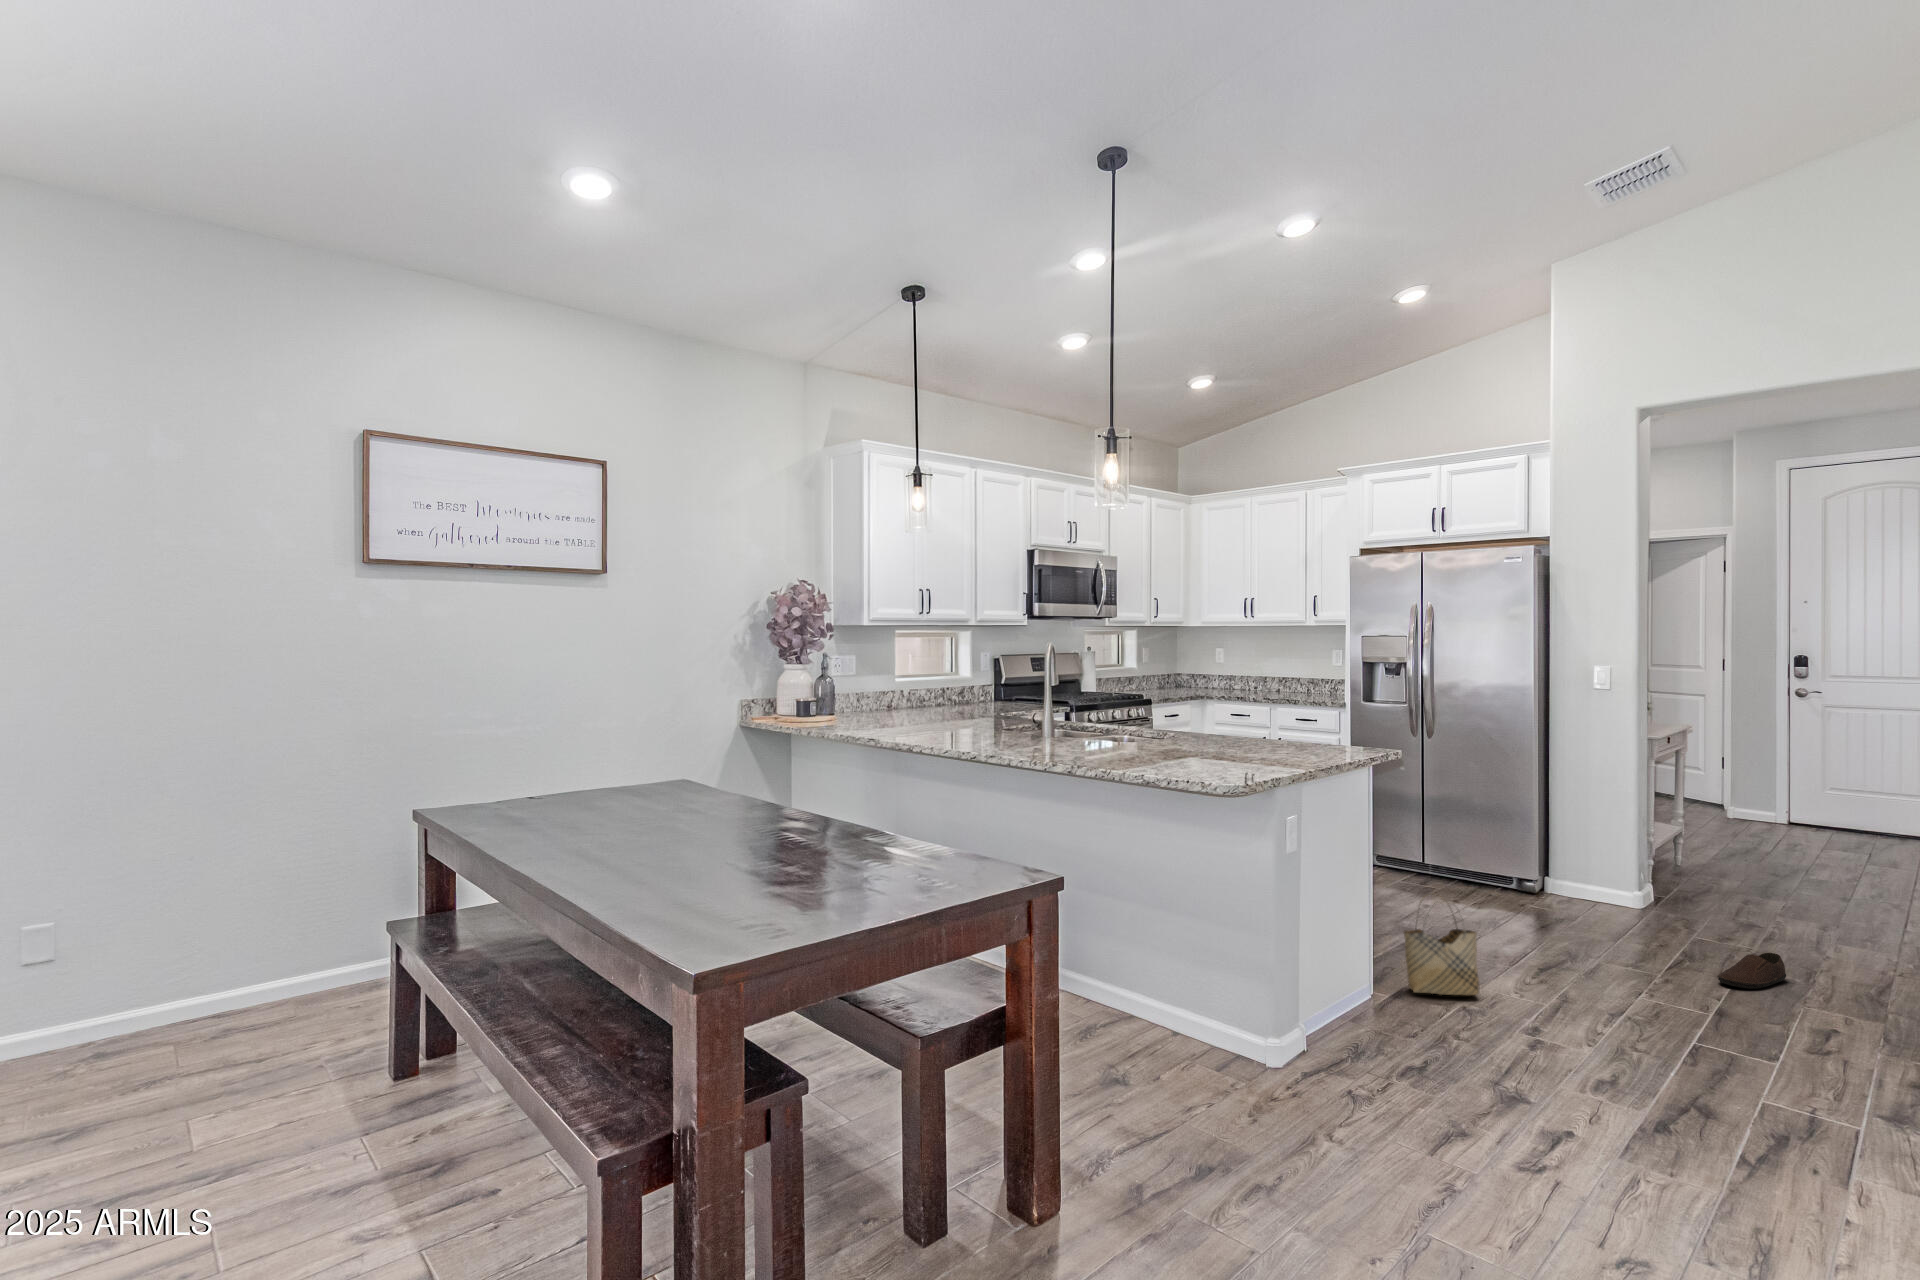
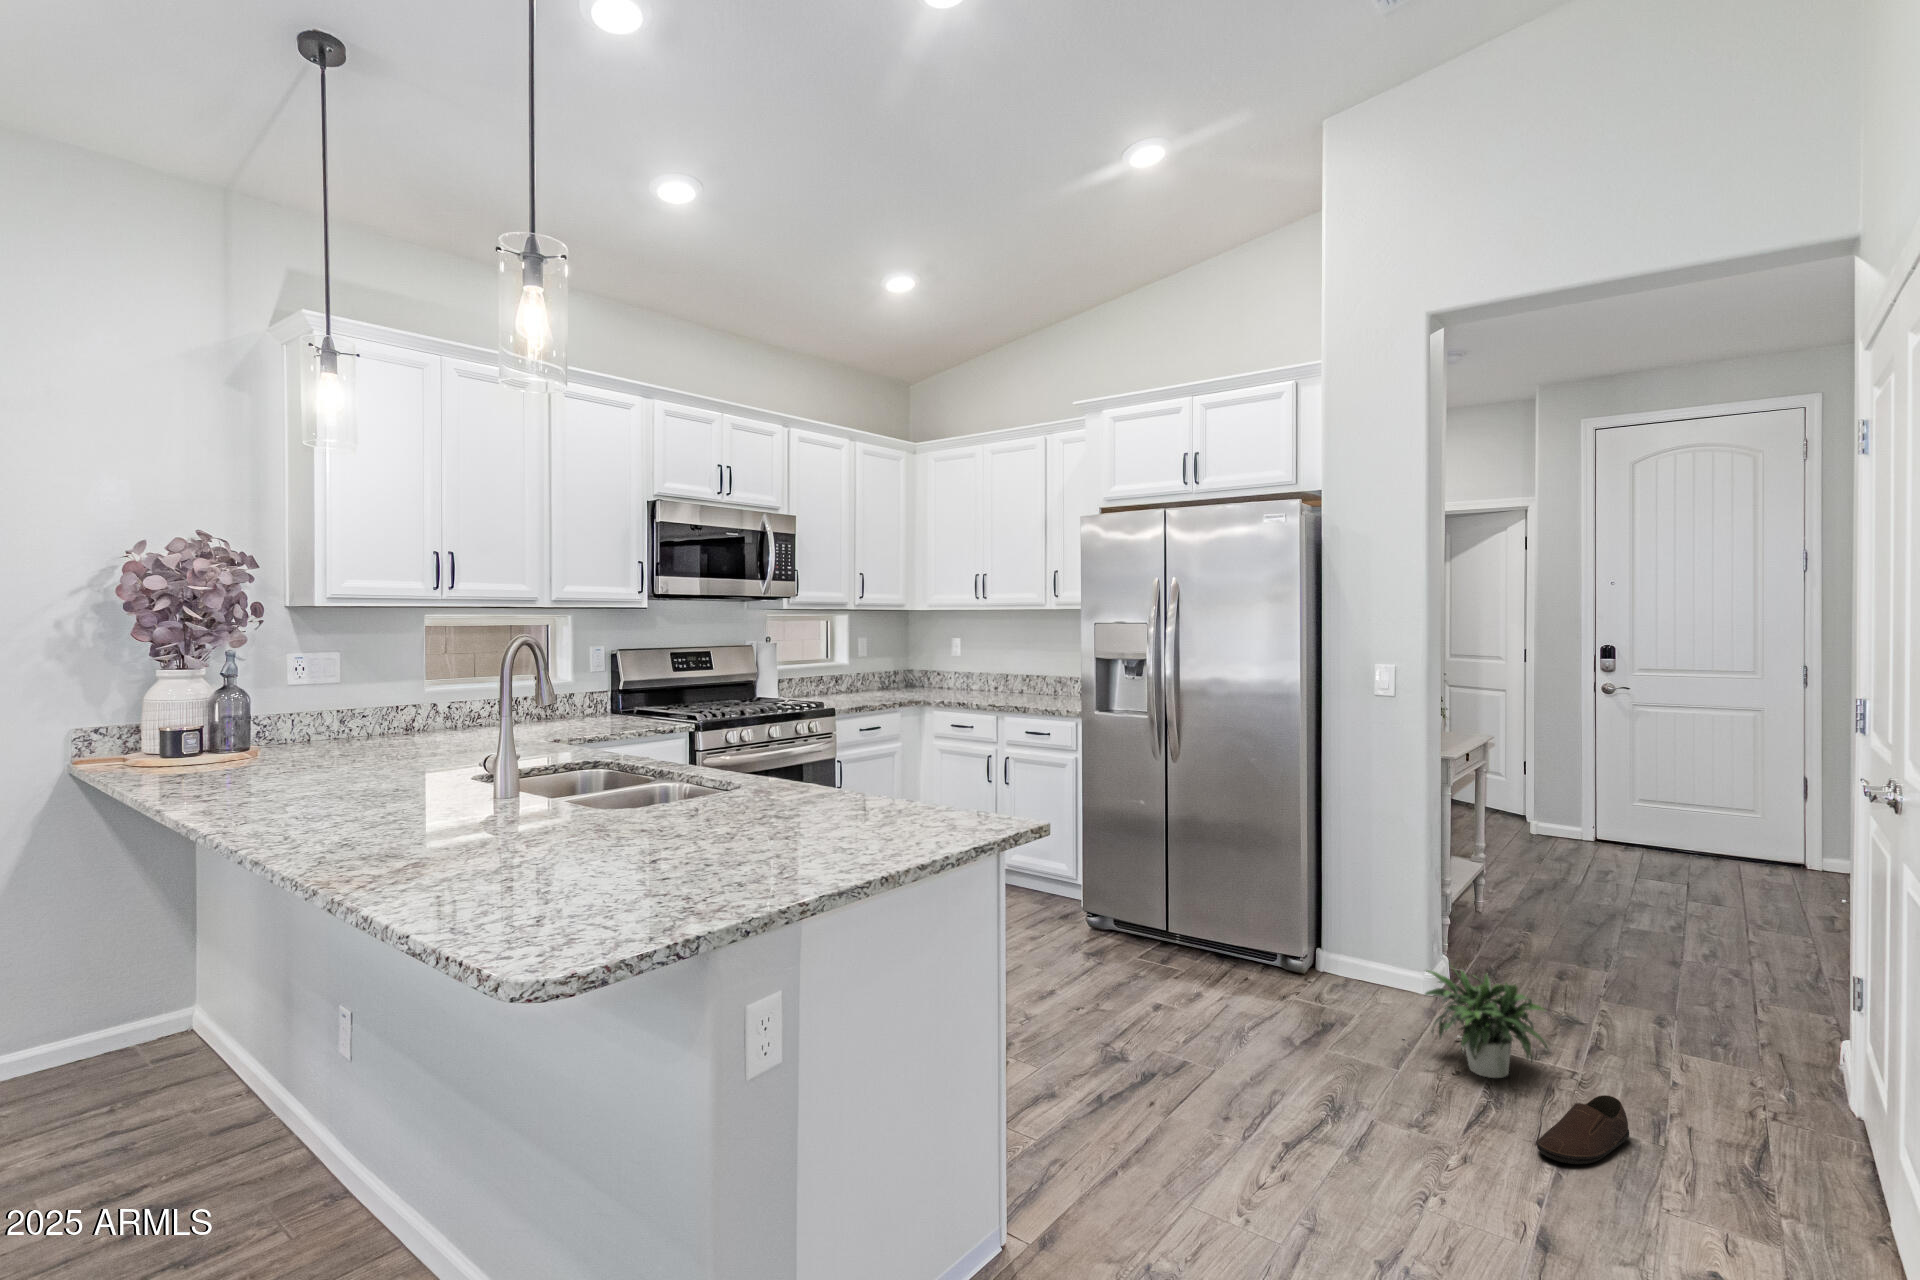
potted plant: none [1617,874,1730,951] -> present [1425,963,1548,1078]
woven basket: present [1404,893,1480,996] -> none [1064,1044,1181,1224]

